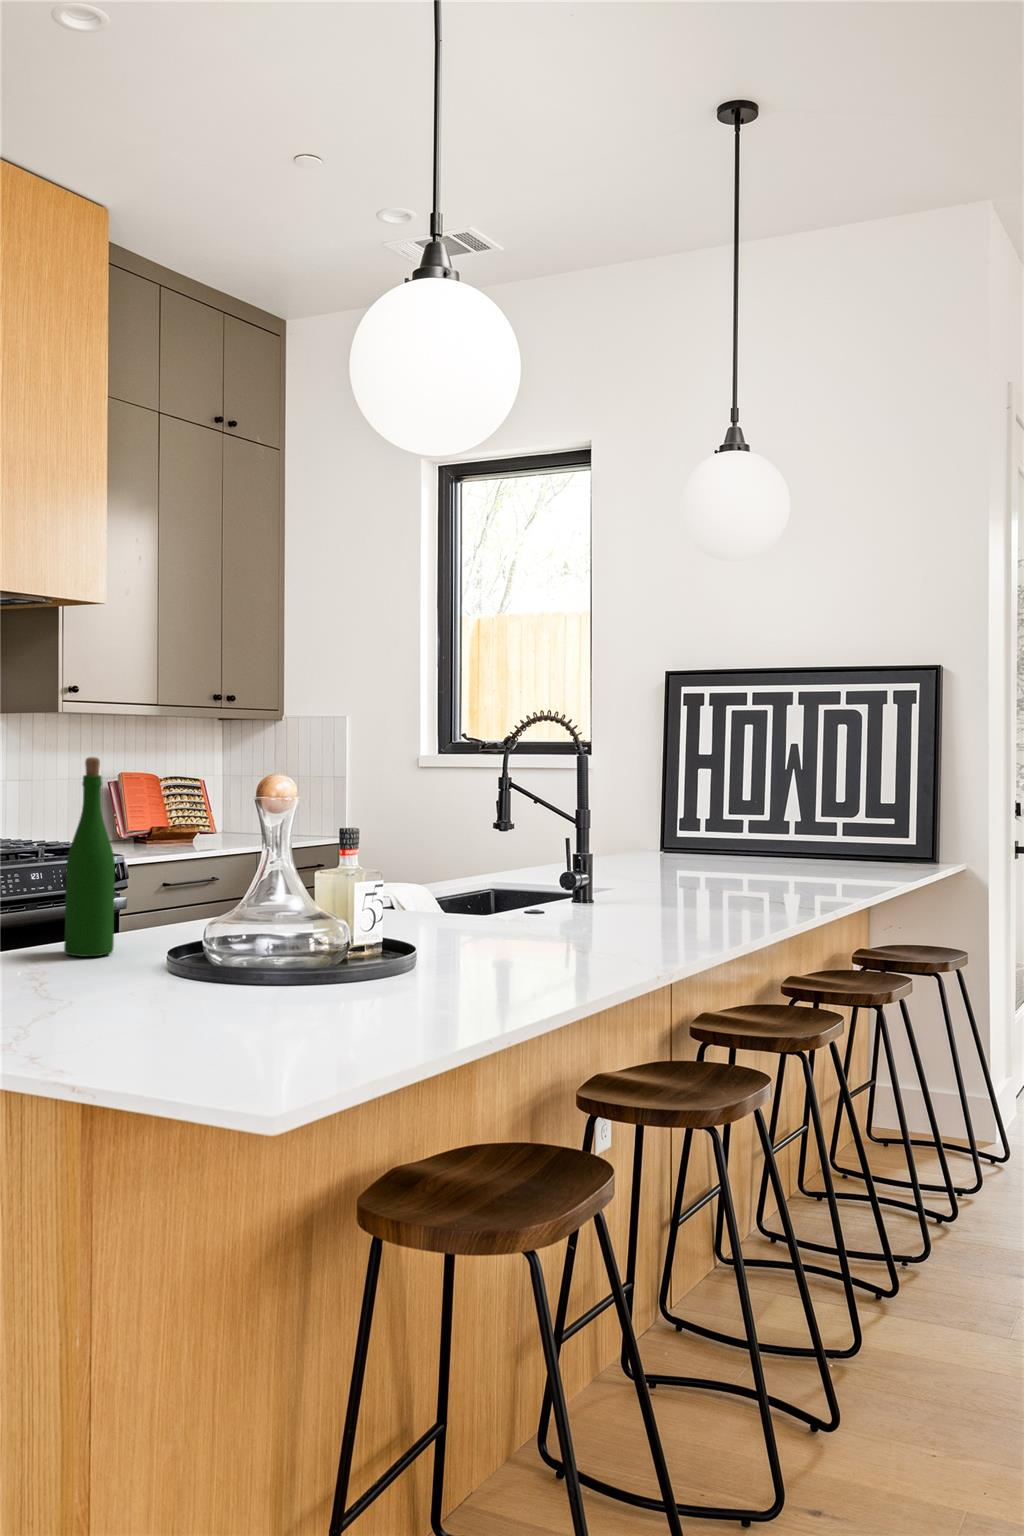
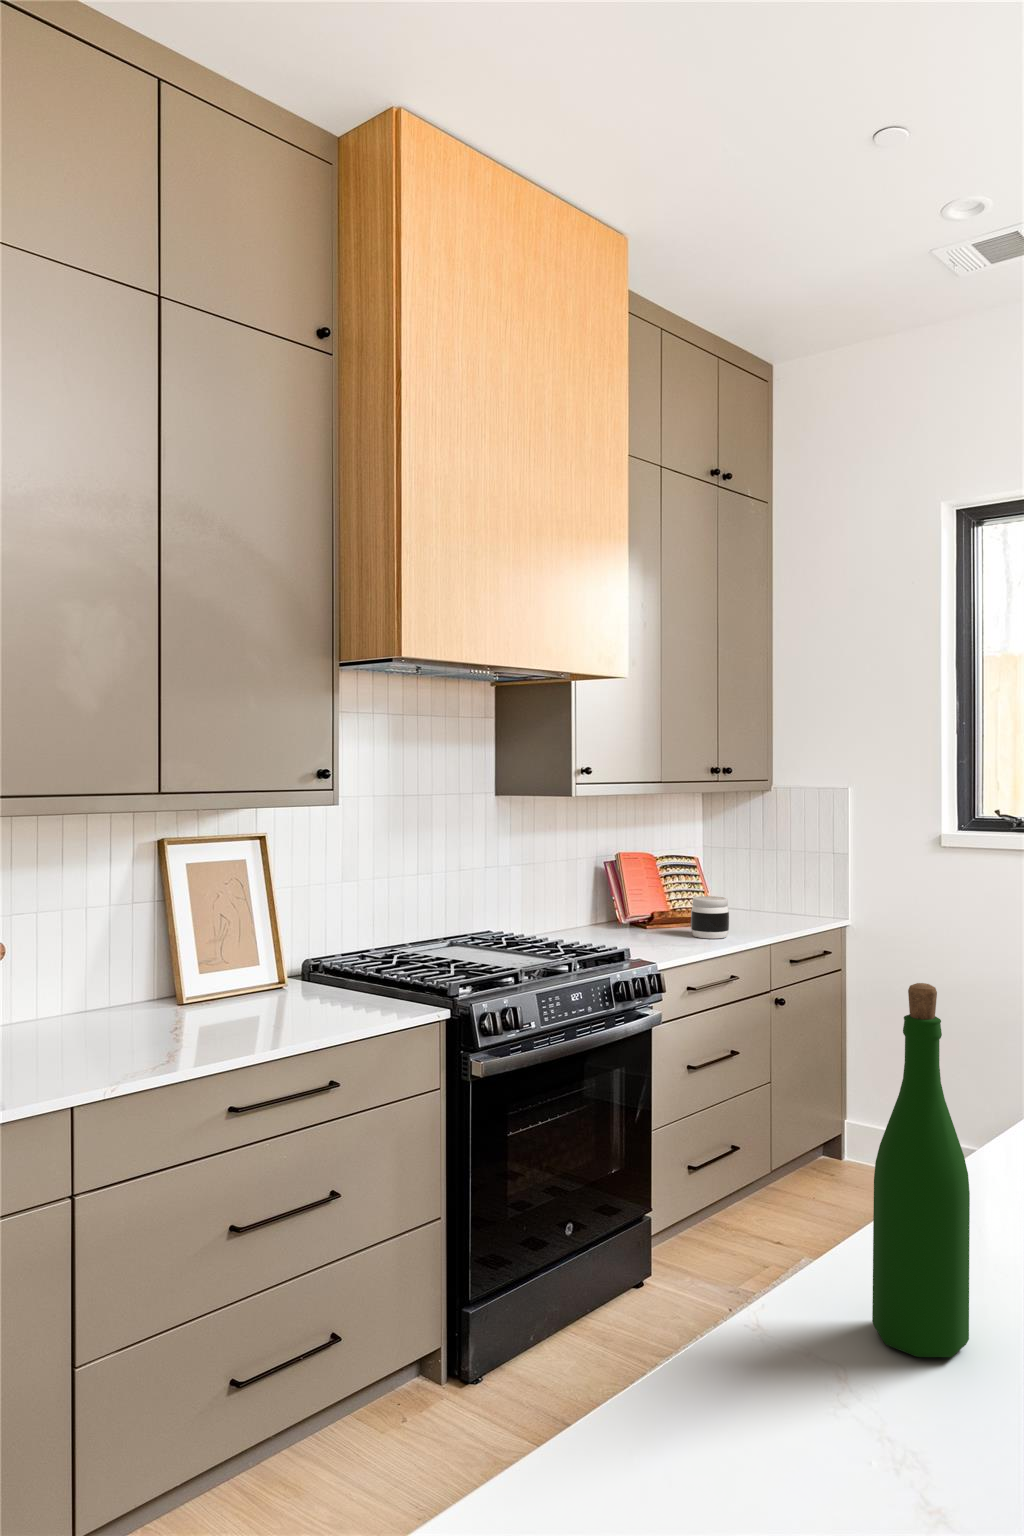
jar: none [181,810,215,847] -> present [691,896,729,939]

